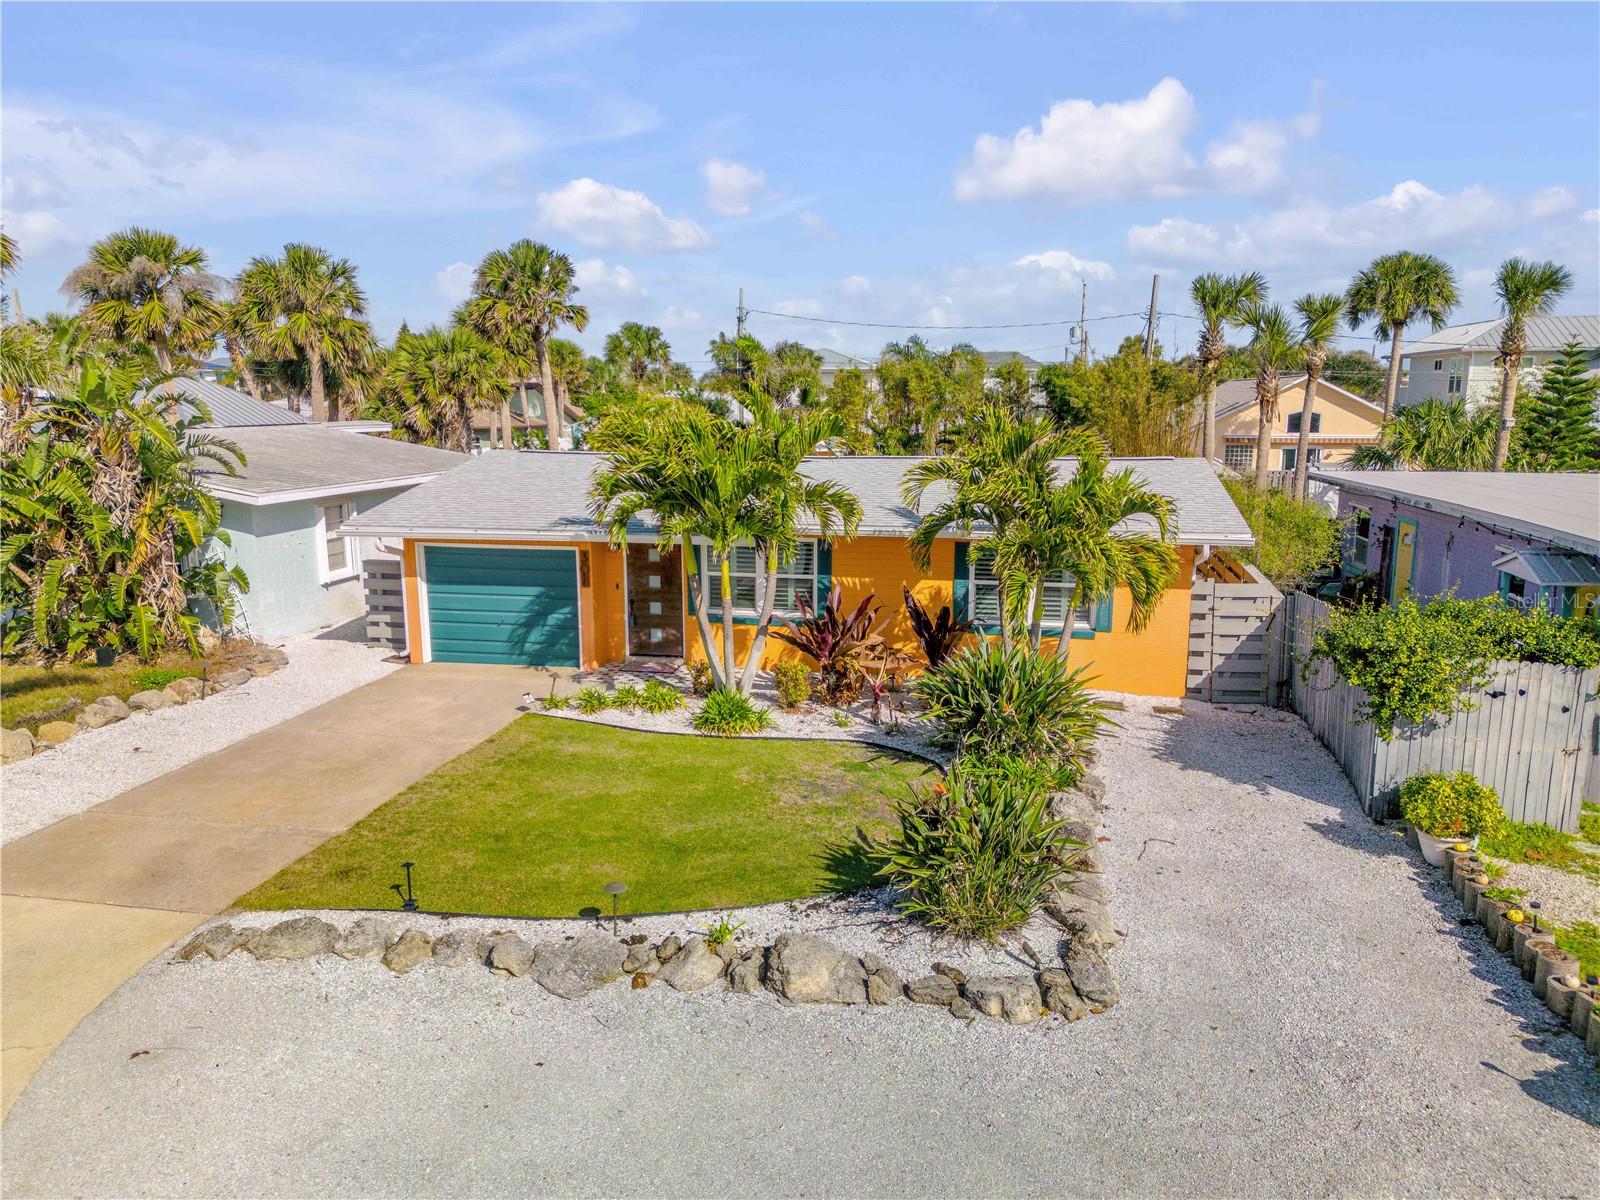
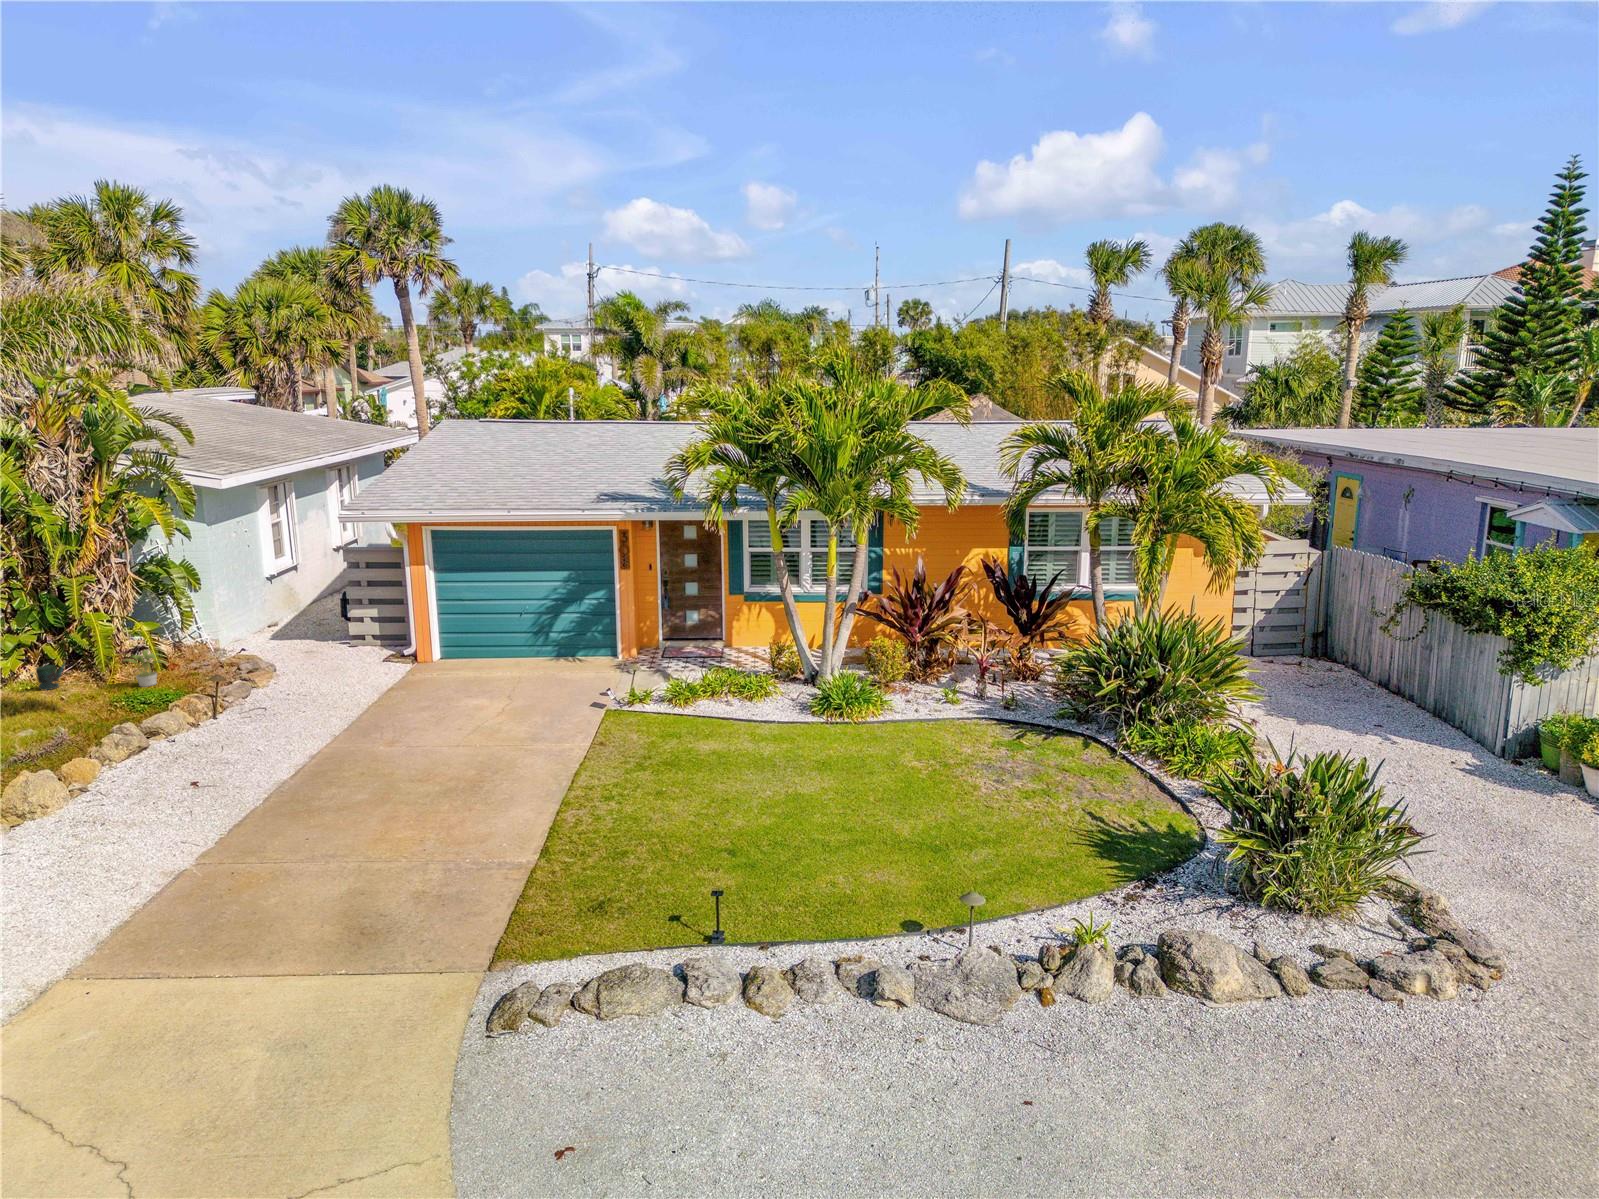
potted plant: none [158,638,195,669] -> present [126,650,166,687]

